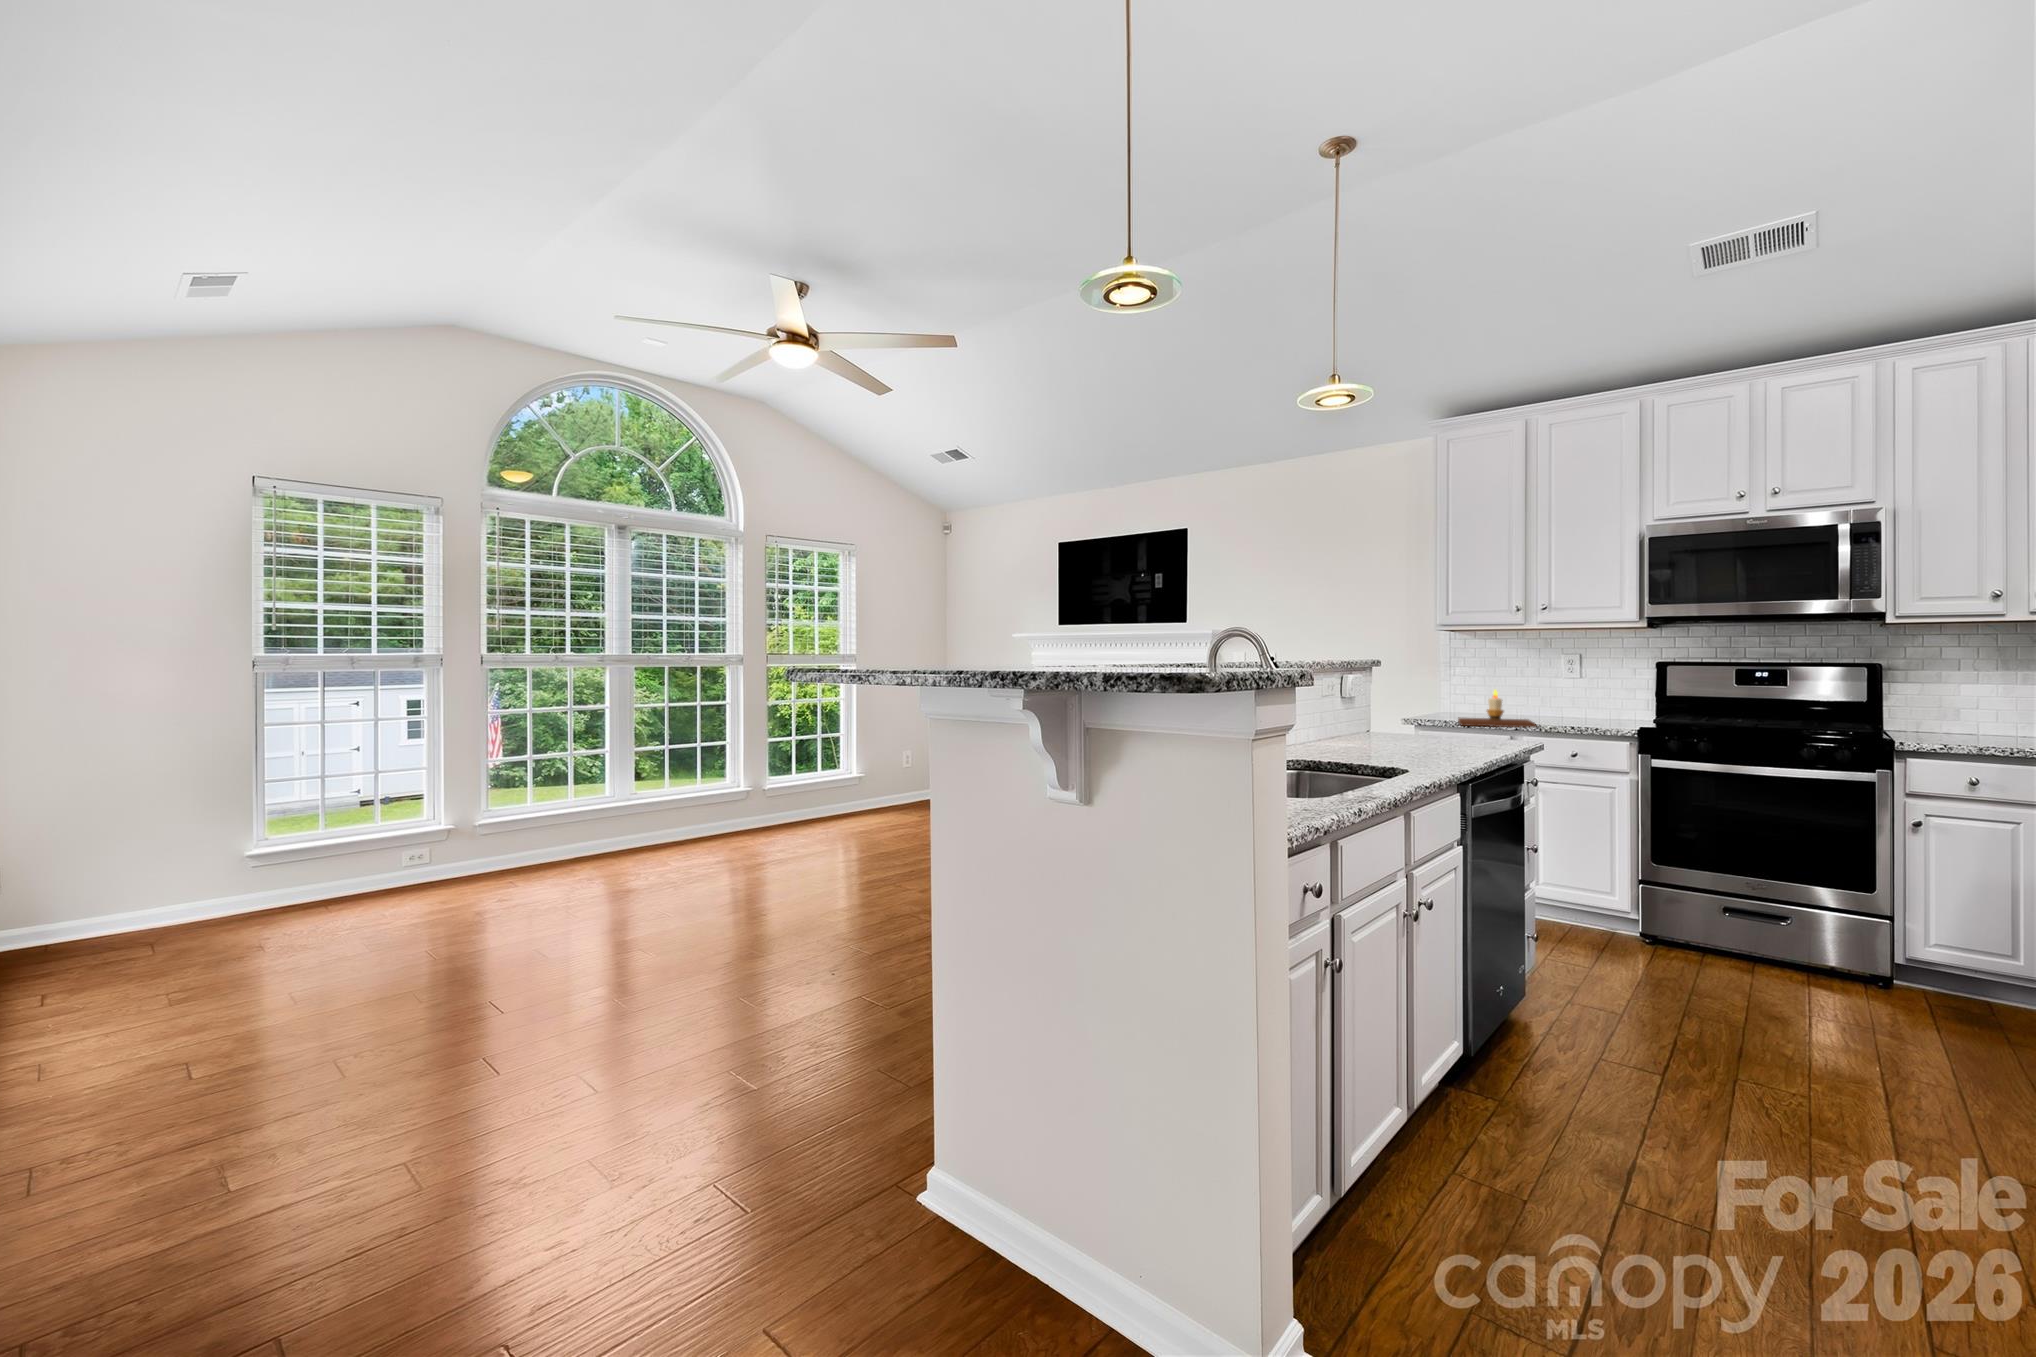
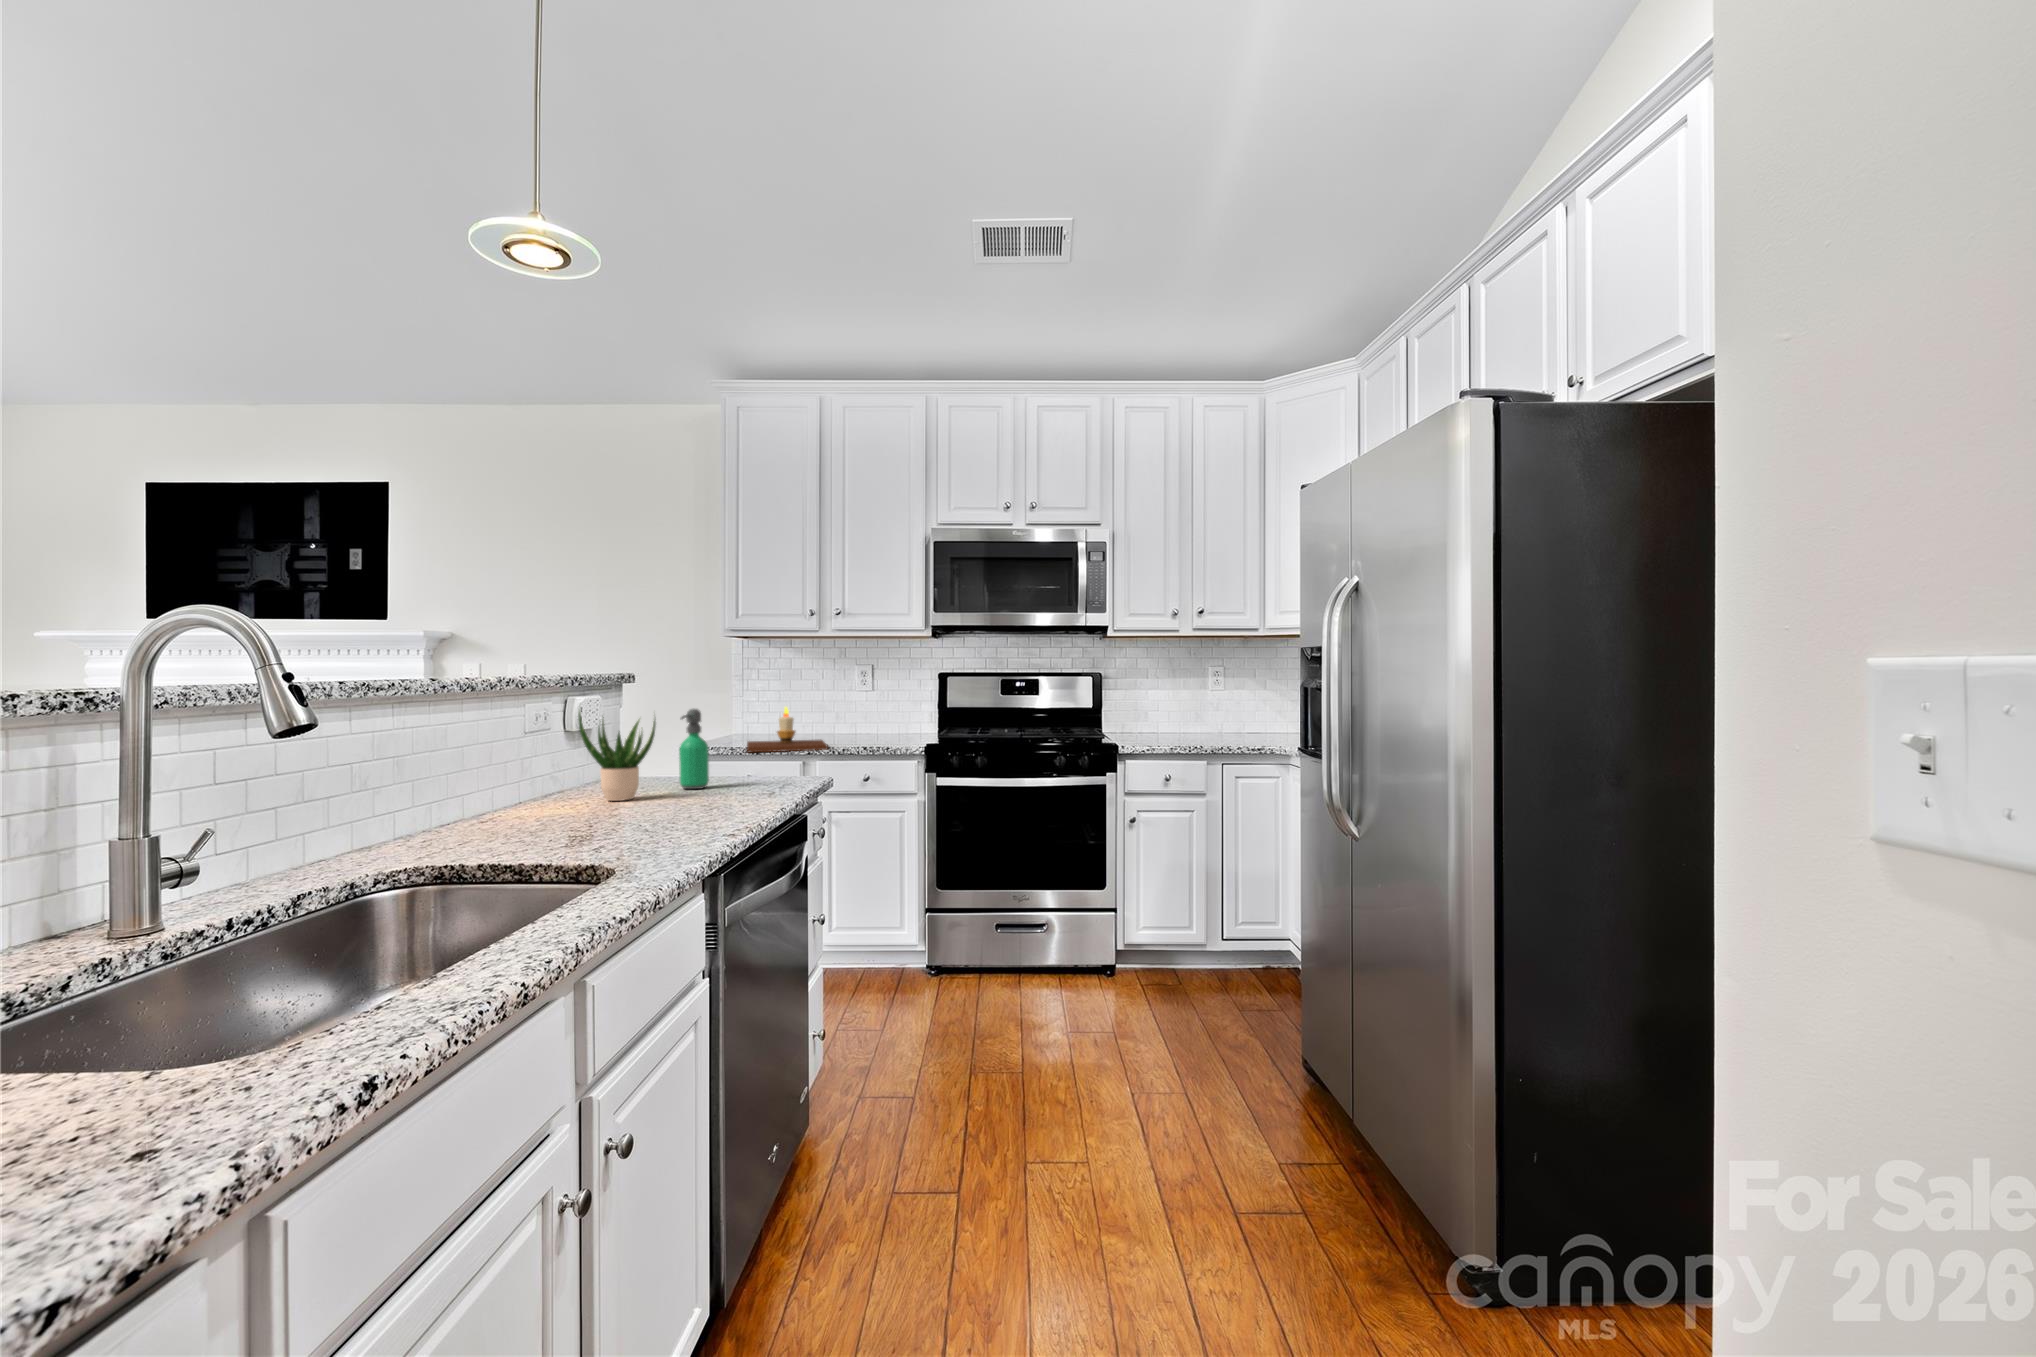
potted plant: none [1357,677,1411,746] -> present [578,711,656,801]
soap dispenser: none [1423,685,1446,744] -> present [679,709,709,789]

